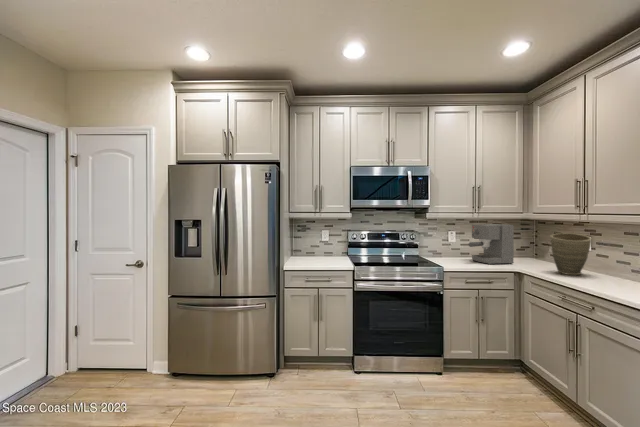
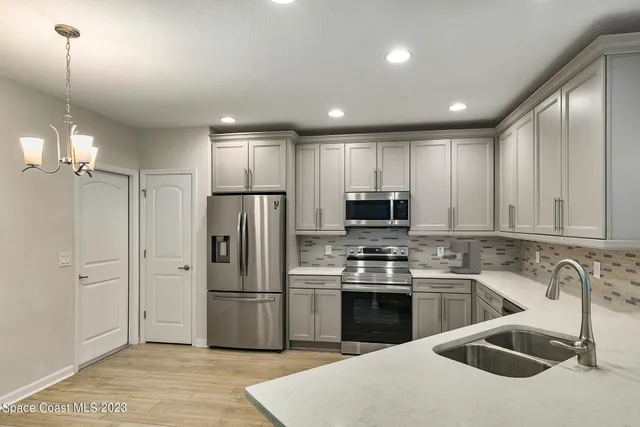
vase: present [551,233,591,275] -> none [496,248,525,282]

